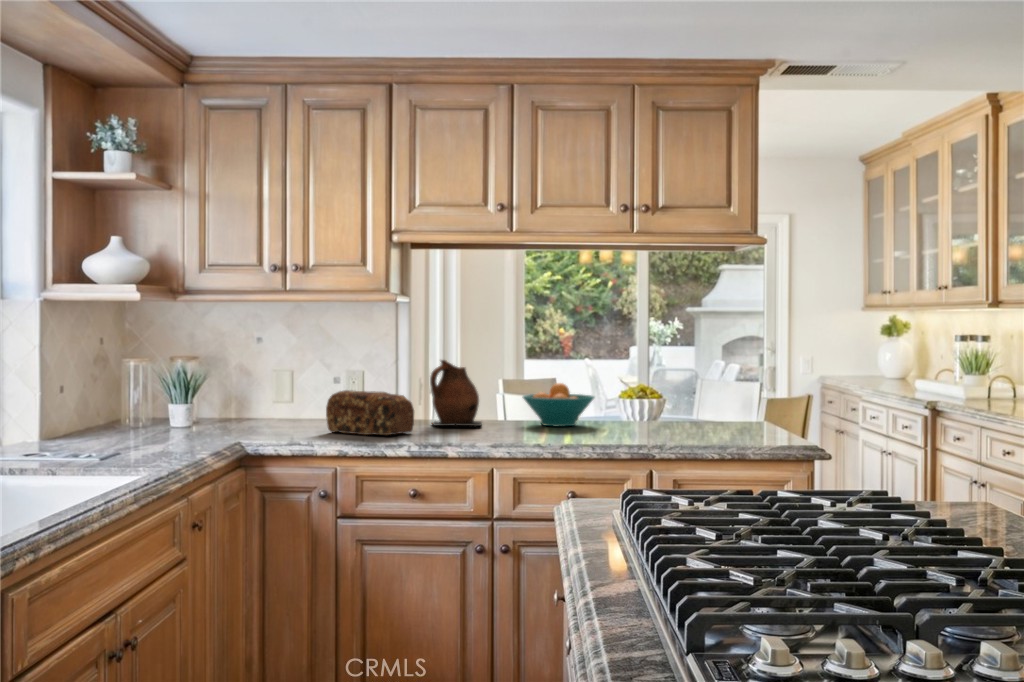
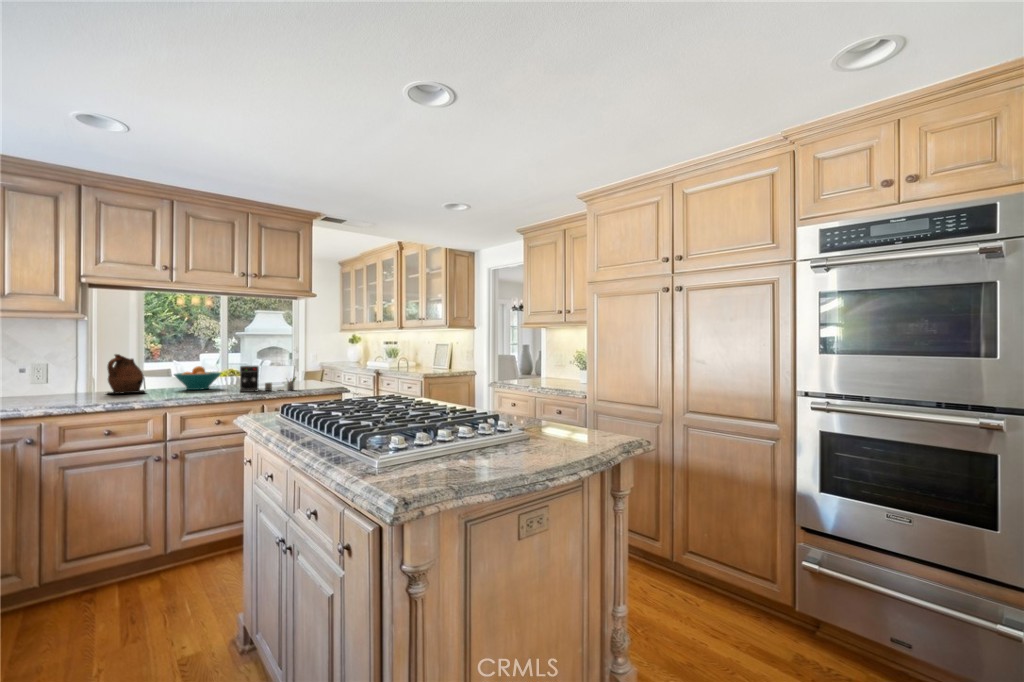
coffee maker: none [615,385,720,441] -> present [240,366,296,392]
bread loaf: present [326,390,414,435] -> none [22,374,100,403]

